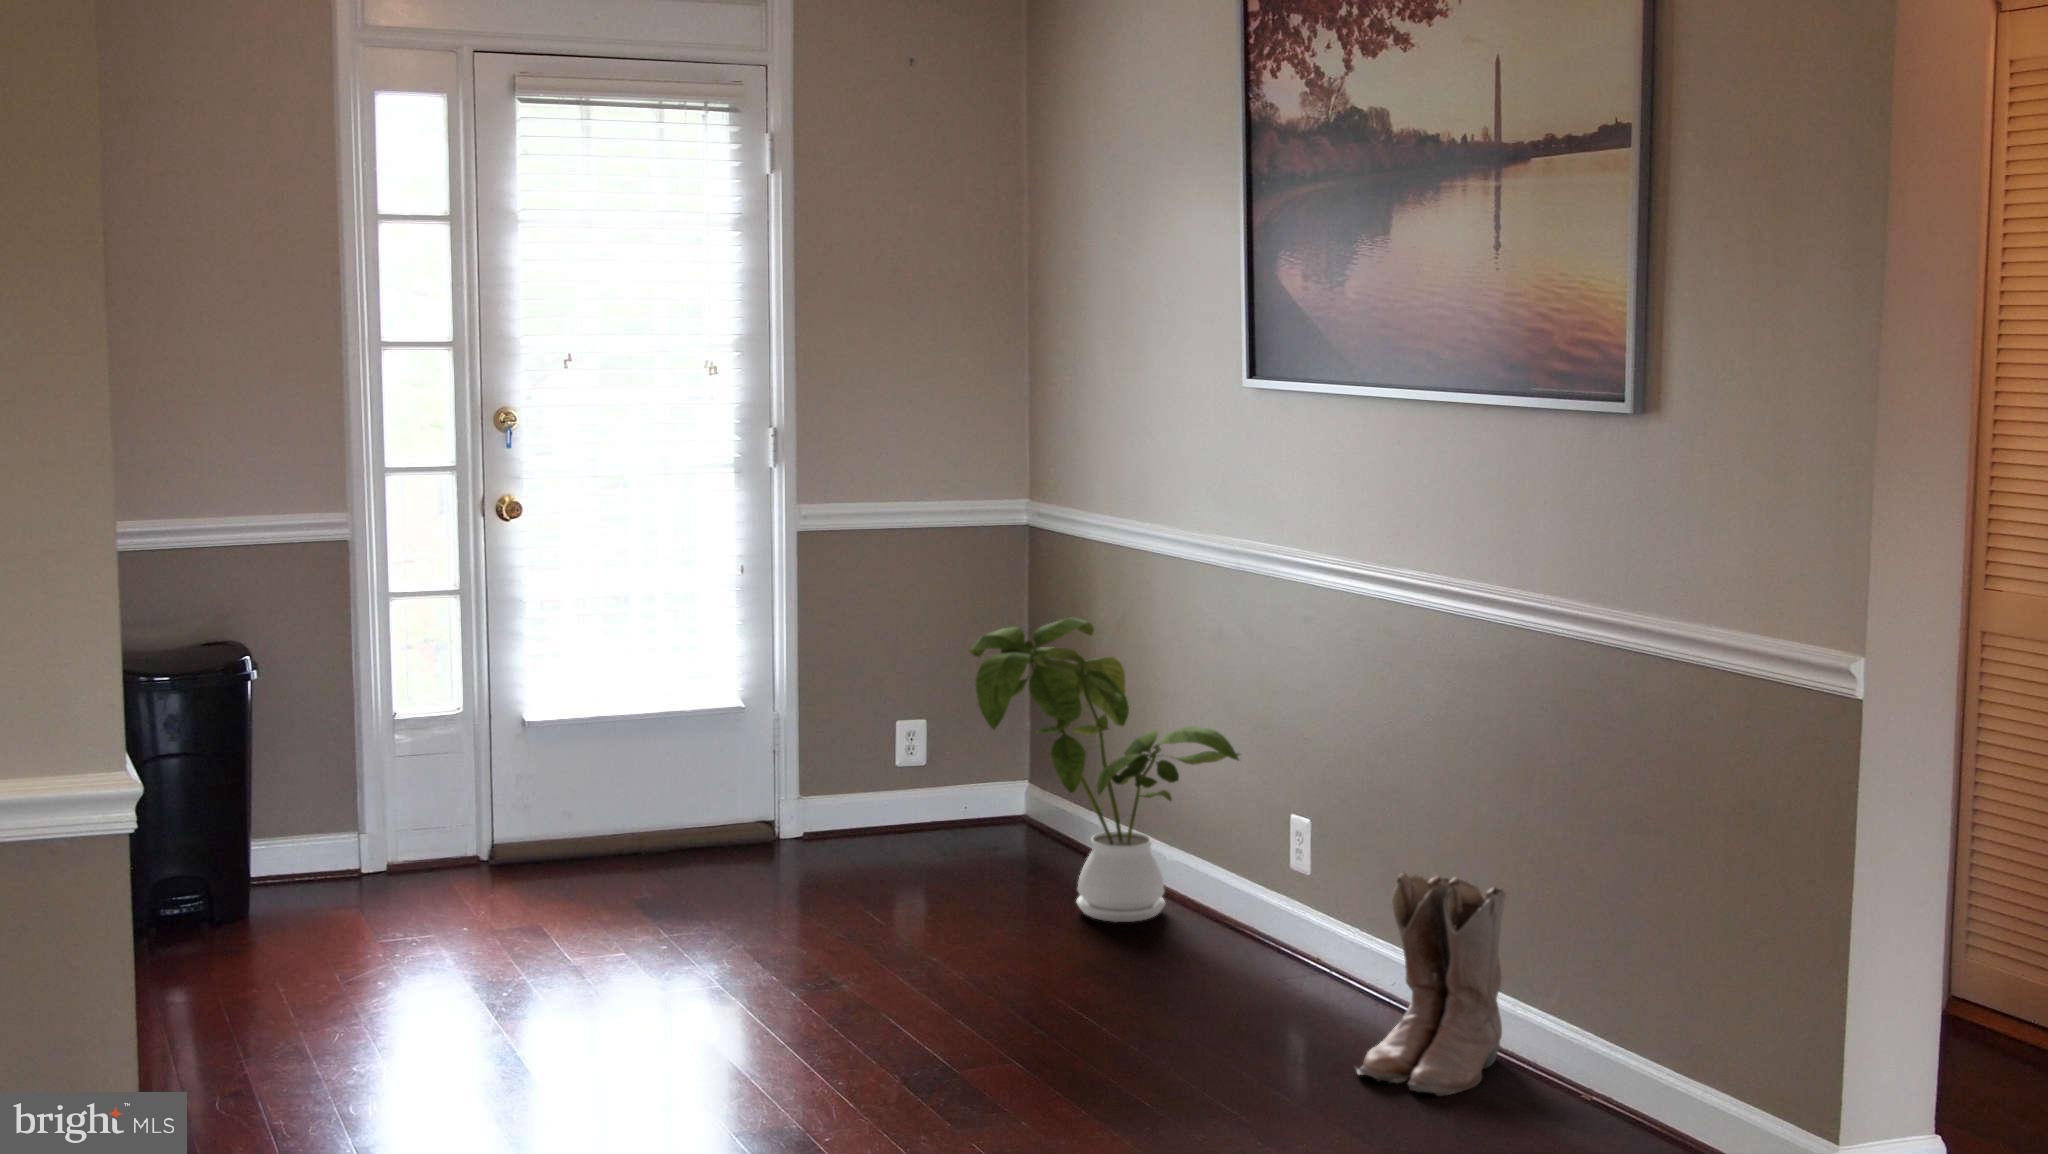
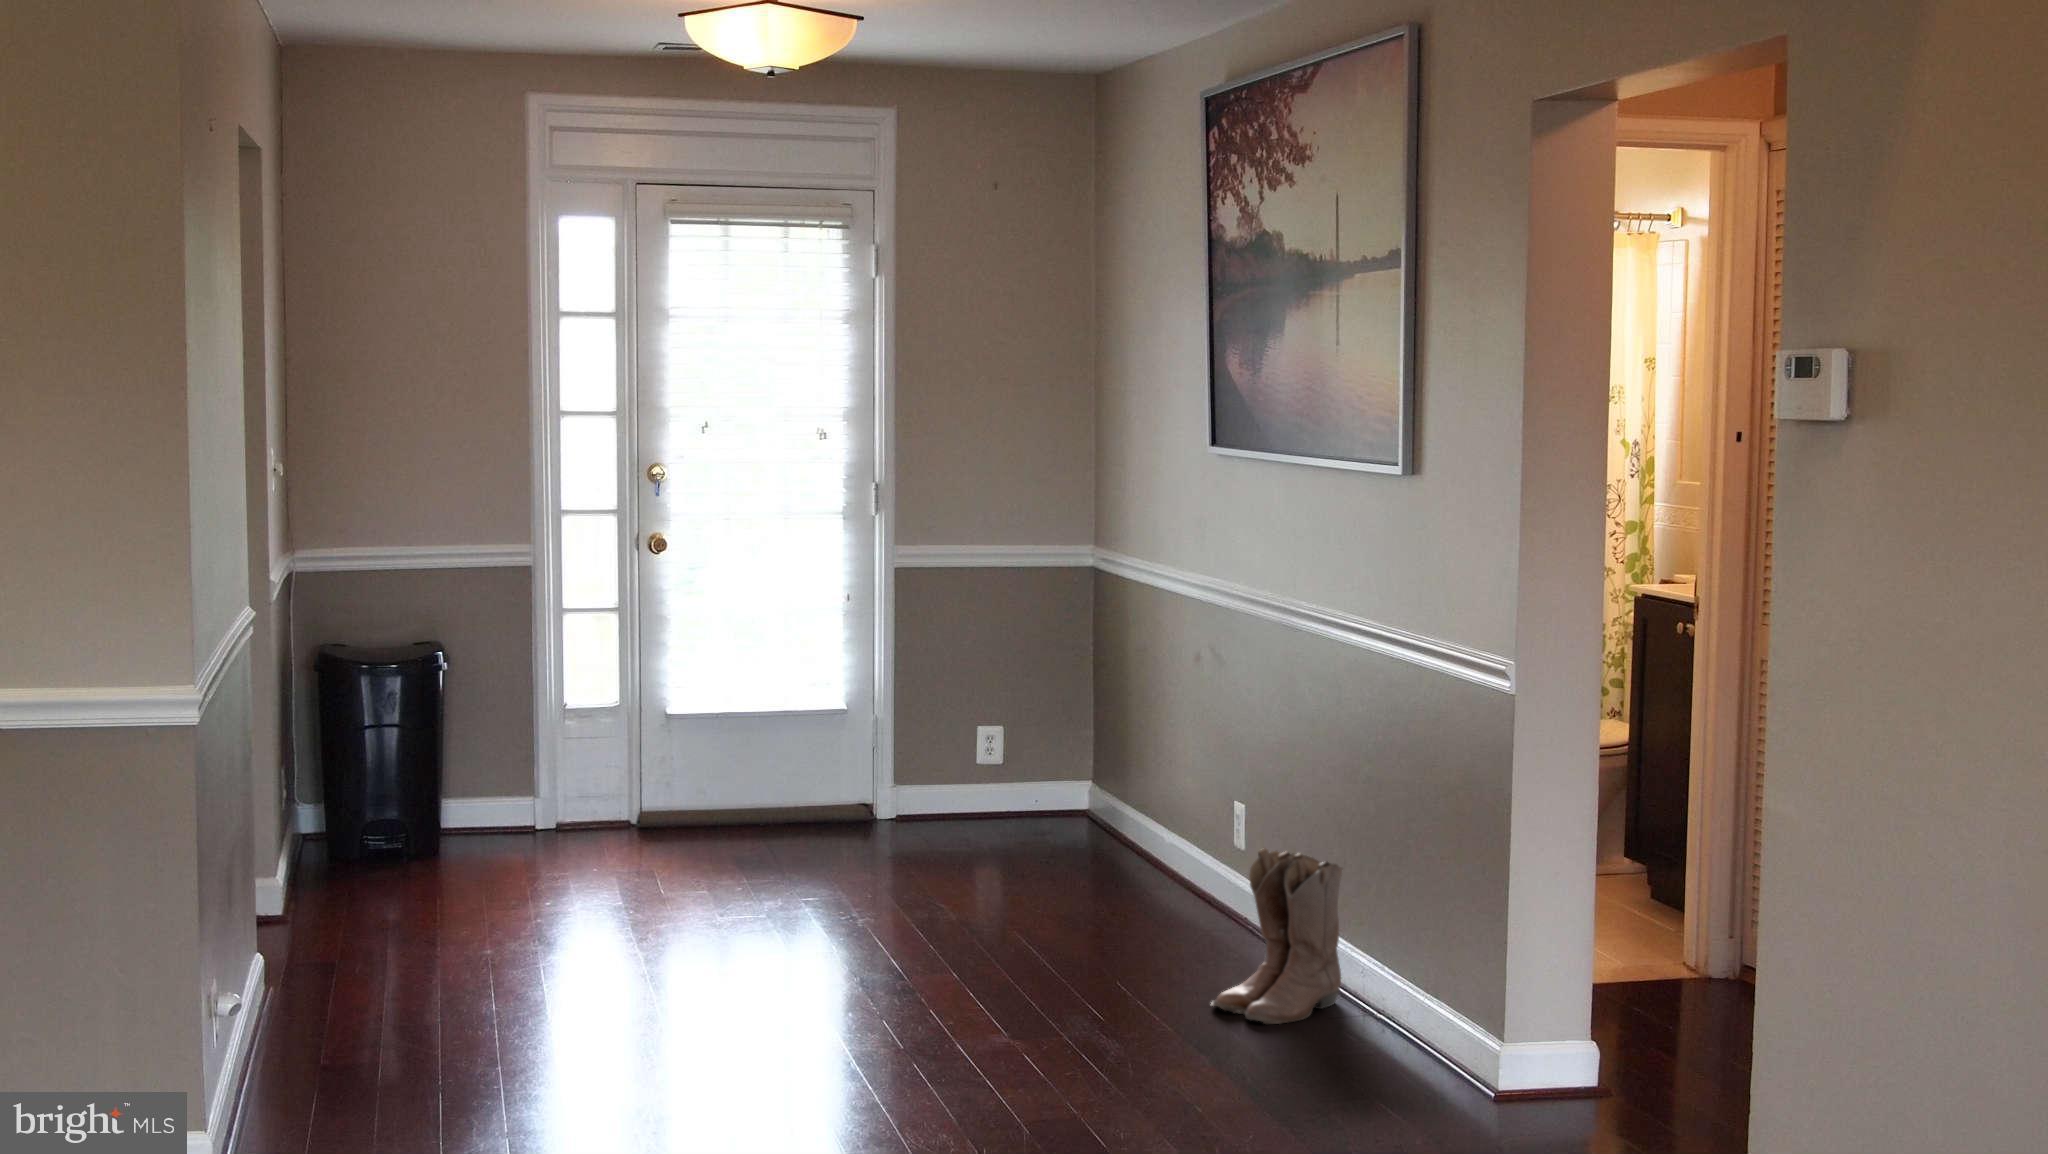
house plant: present [970,618,1239,922] -> none [981,641,1204,893]

